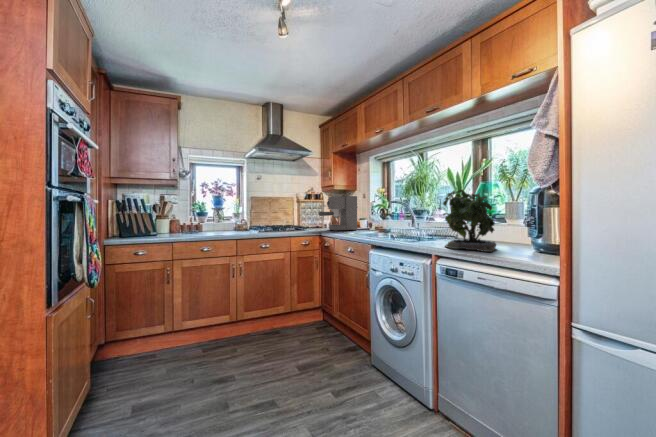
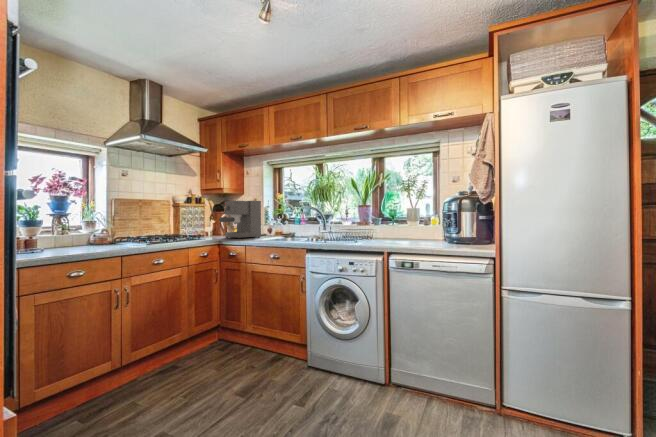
potted plant: present [443,185,496,252] -> none [381,193,427,246]

